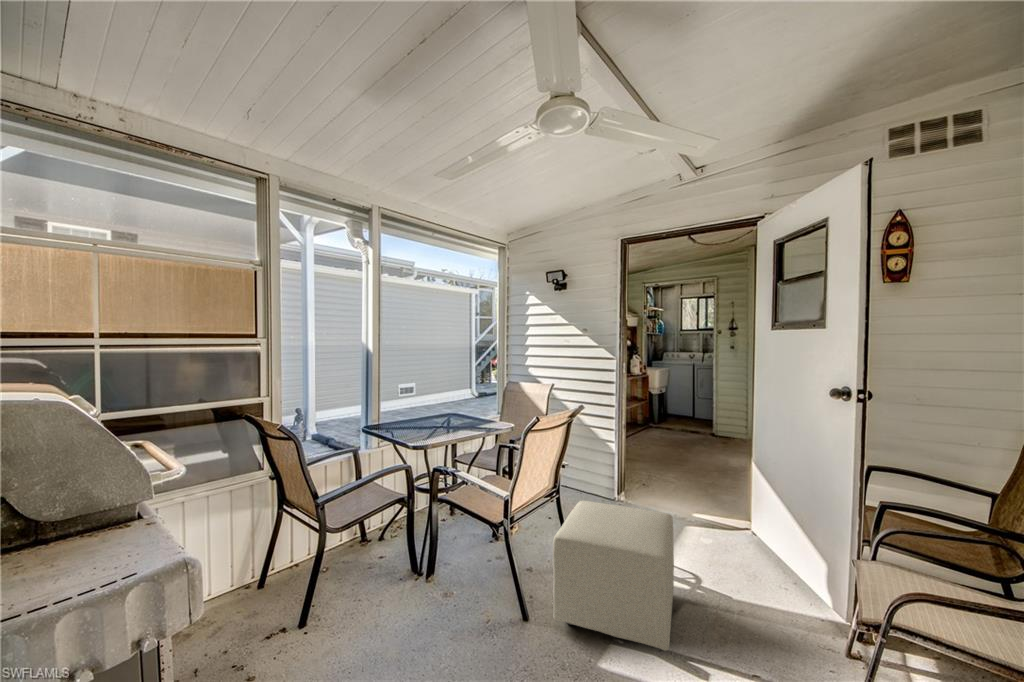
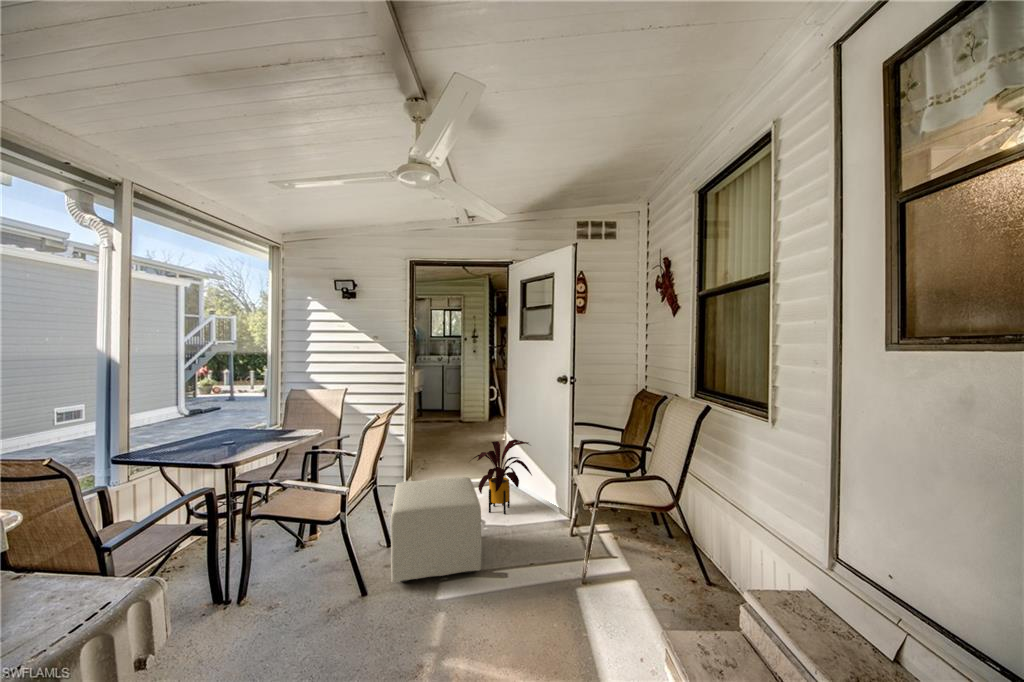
house plant: none [684,471,788,578] -> present [473,439,532,514]

